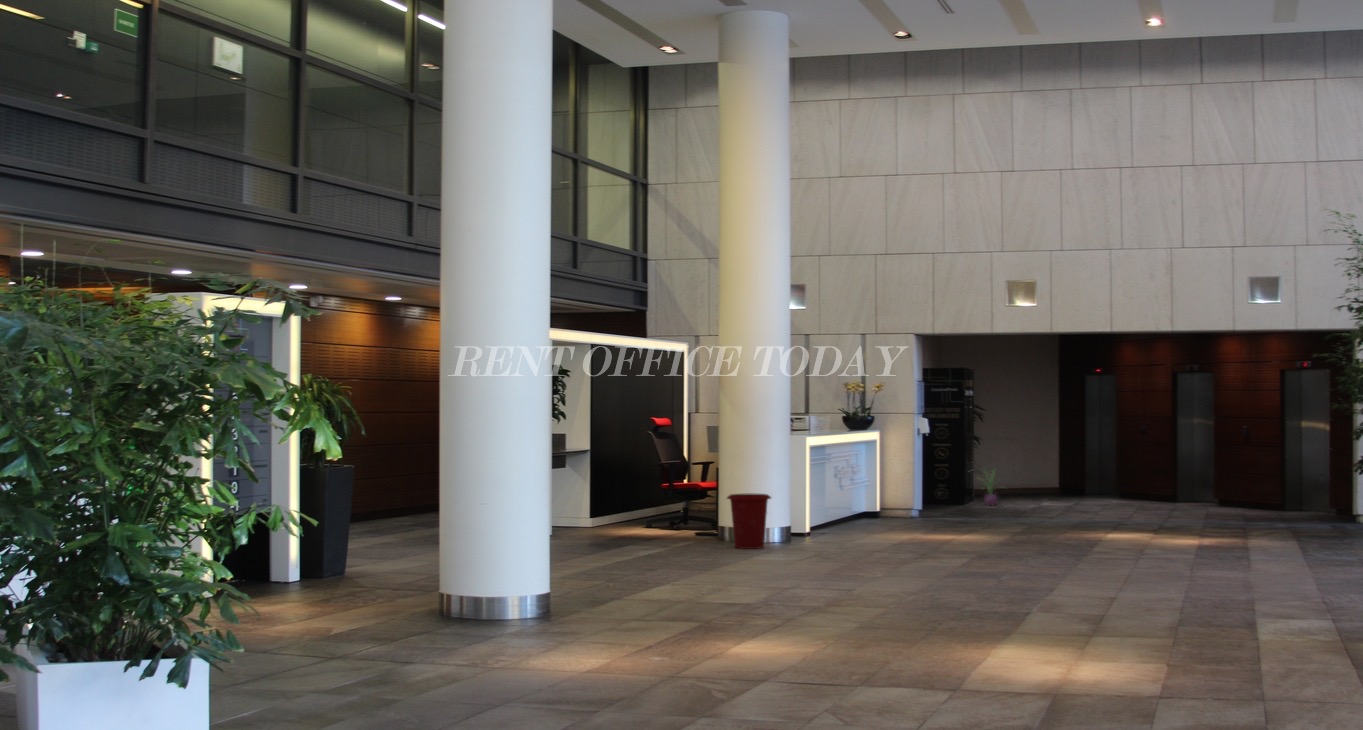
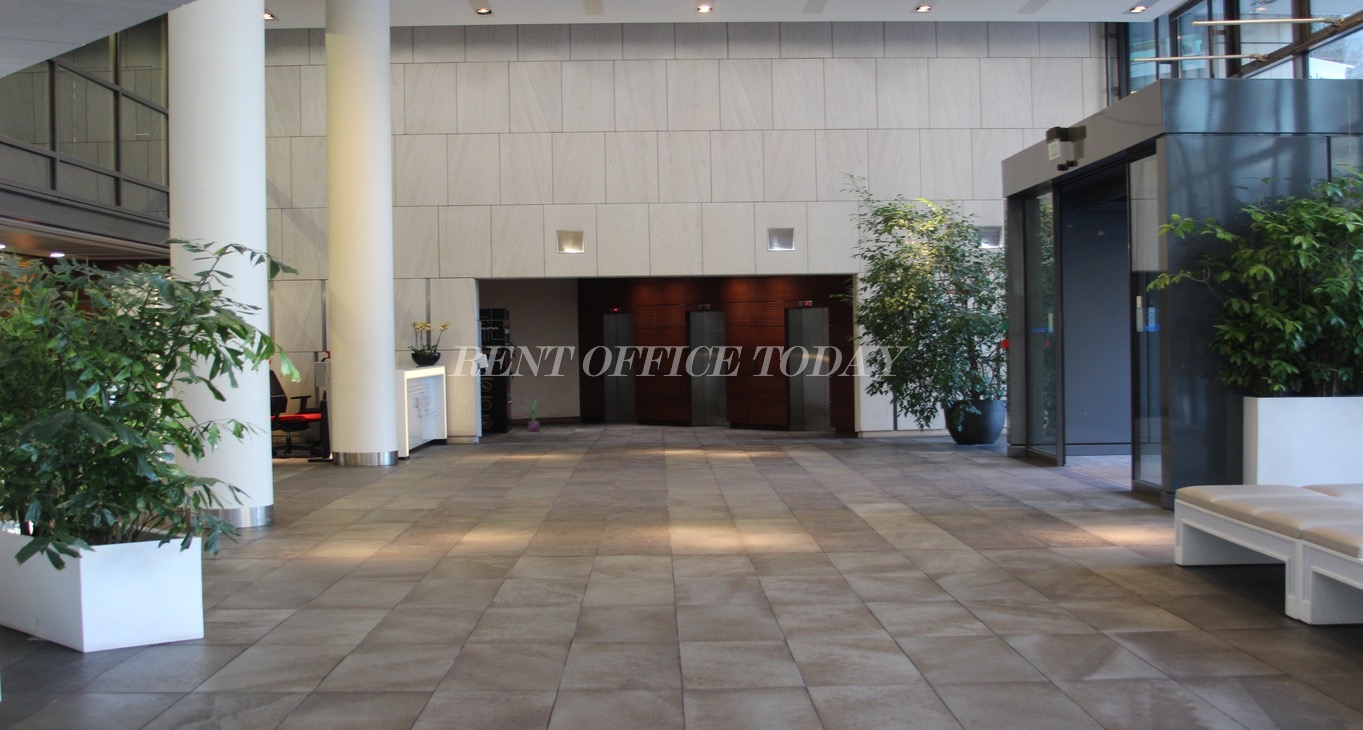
waste bin: present [727,493,771,549] -> none [344,423,385,472]

